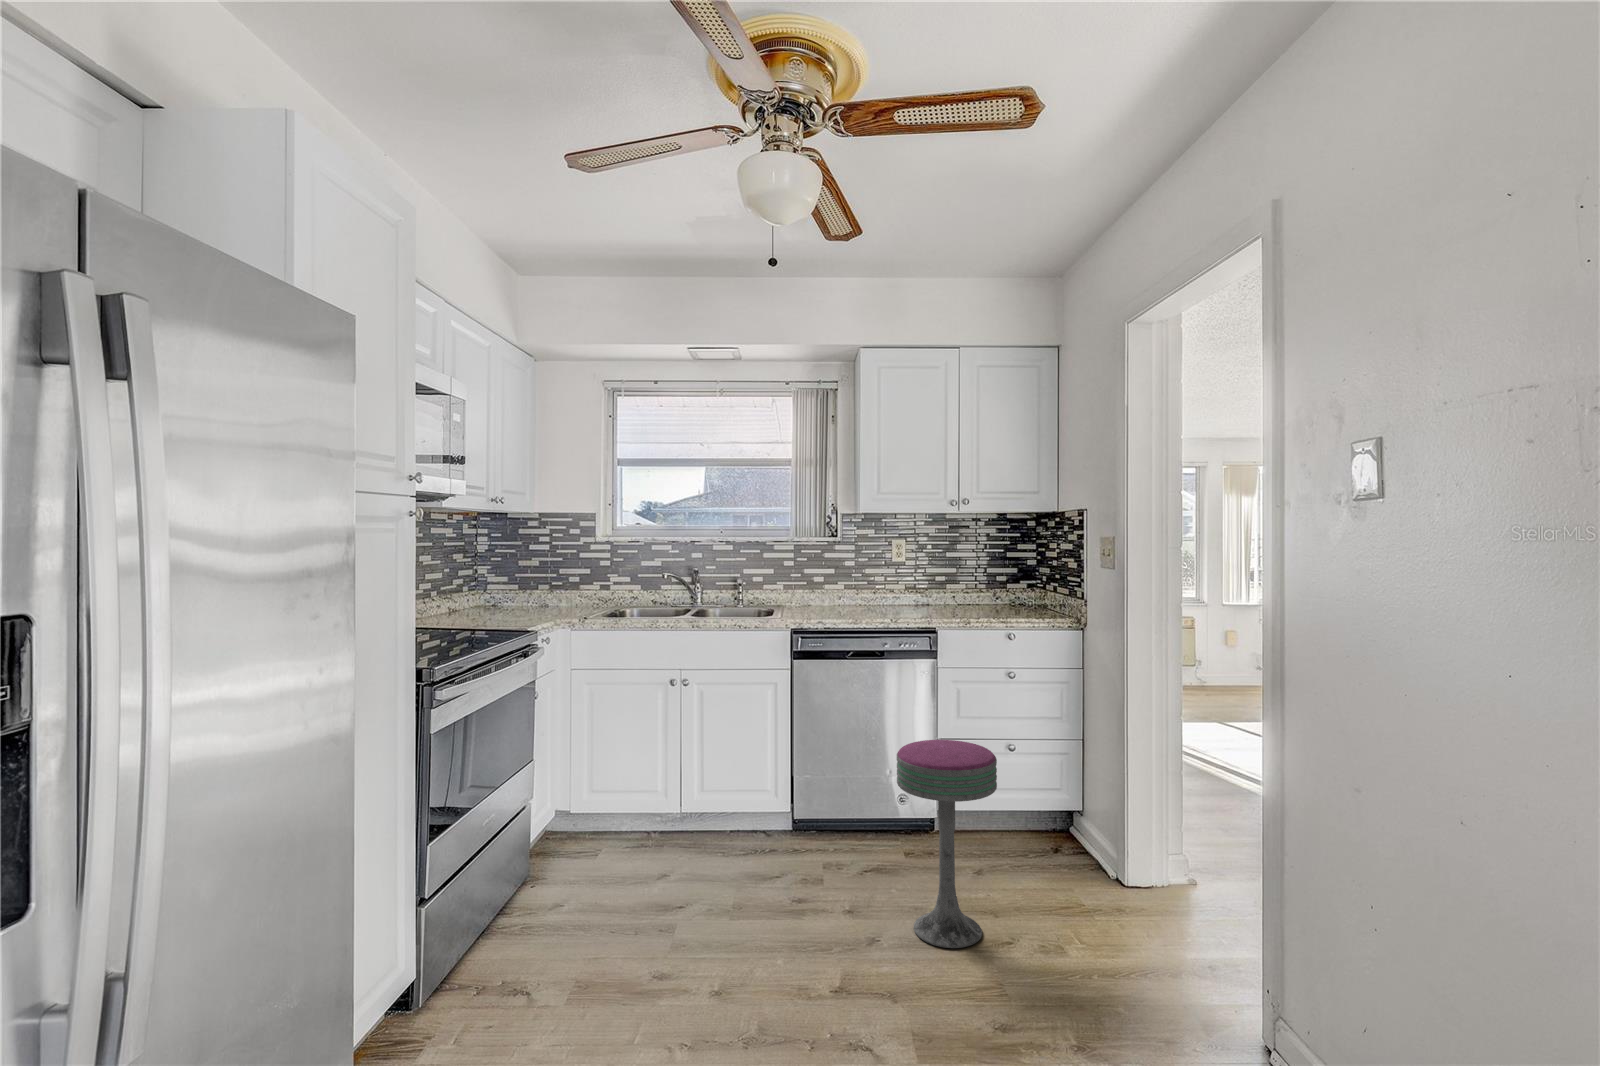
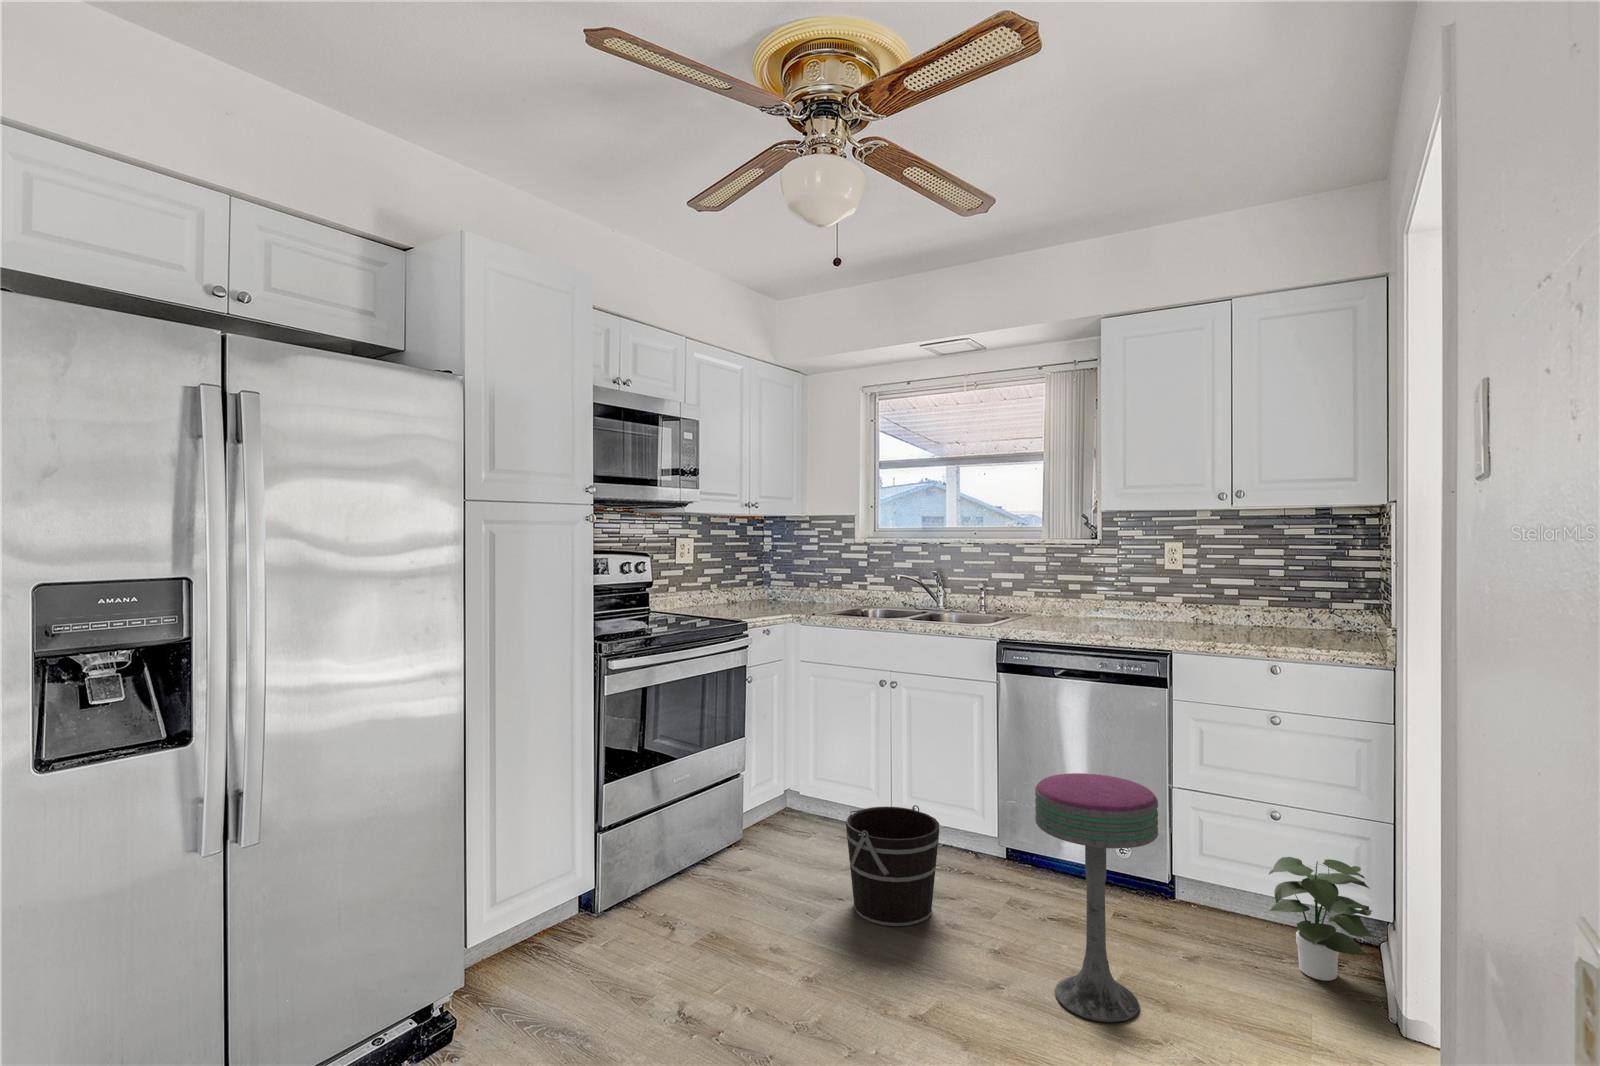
potted plant: none [1025,774,1106,869] -> present [1269,857,1376,981]
bucket: none [685,797,779,920] -> present [846,805,939,926]

